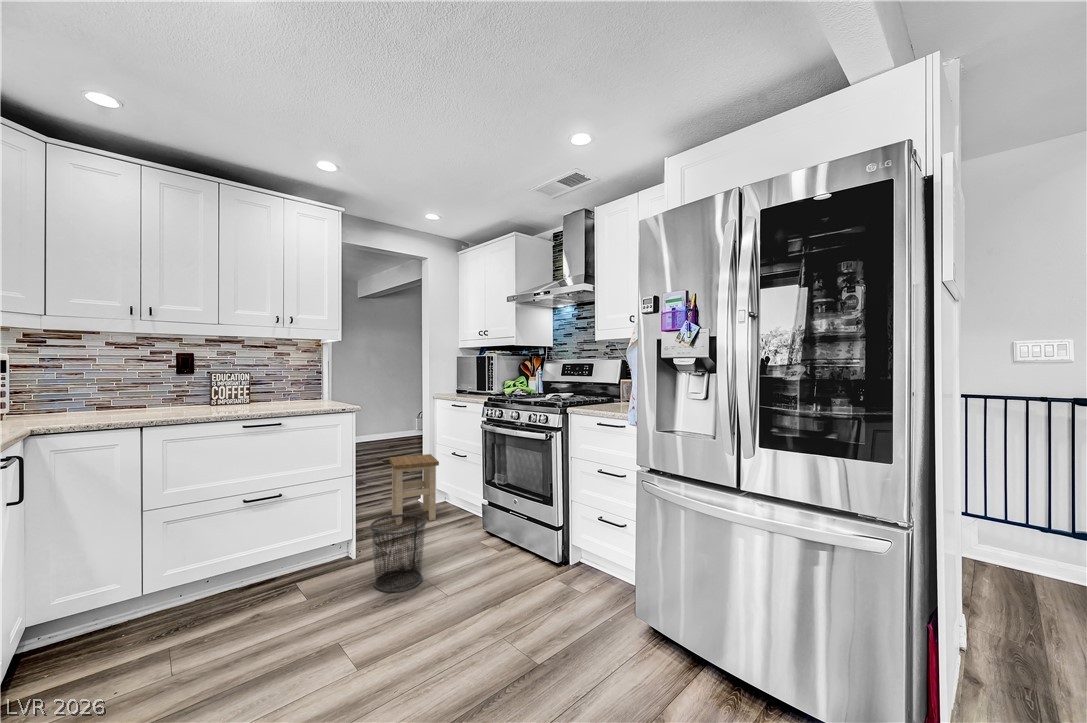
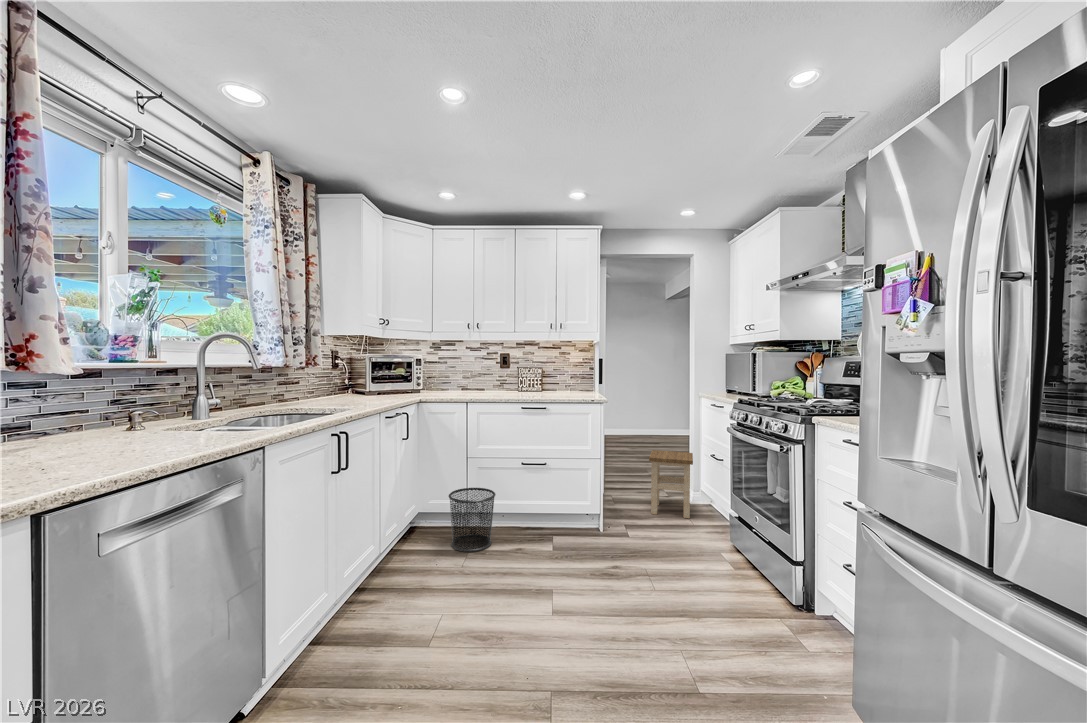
waste bin: present [370,514,427,592] -> present [449,488,496,552]

